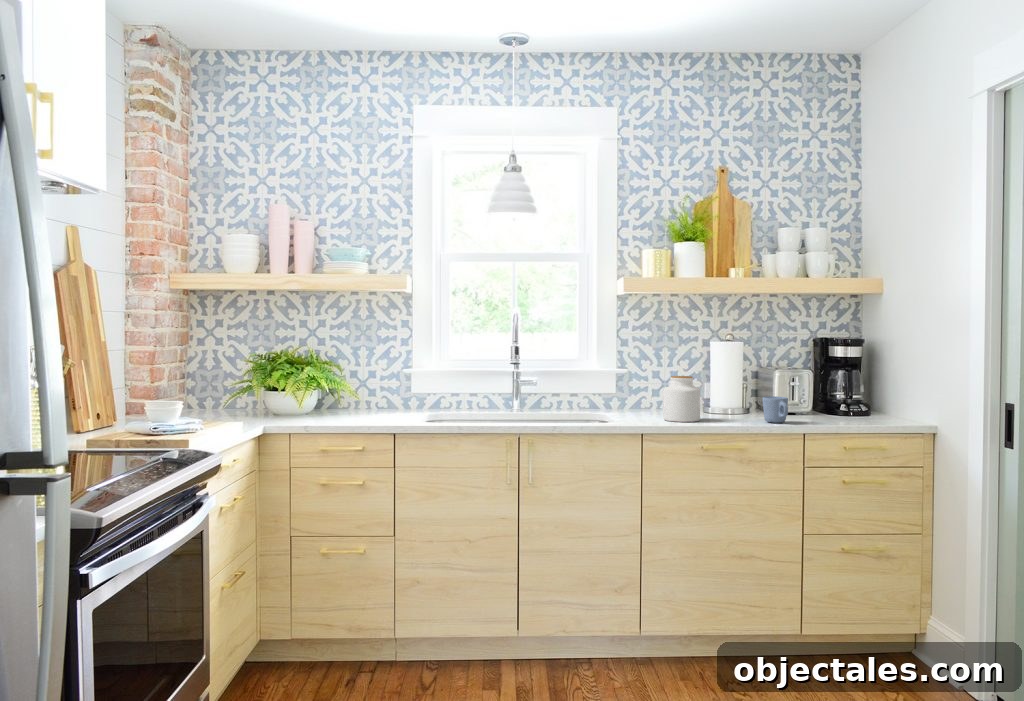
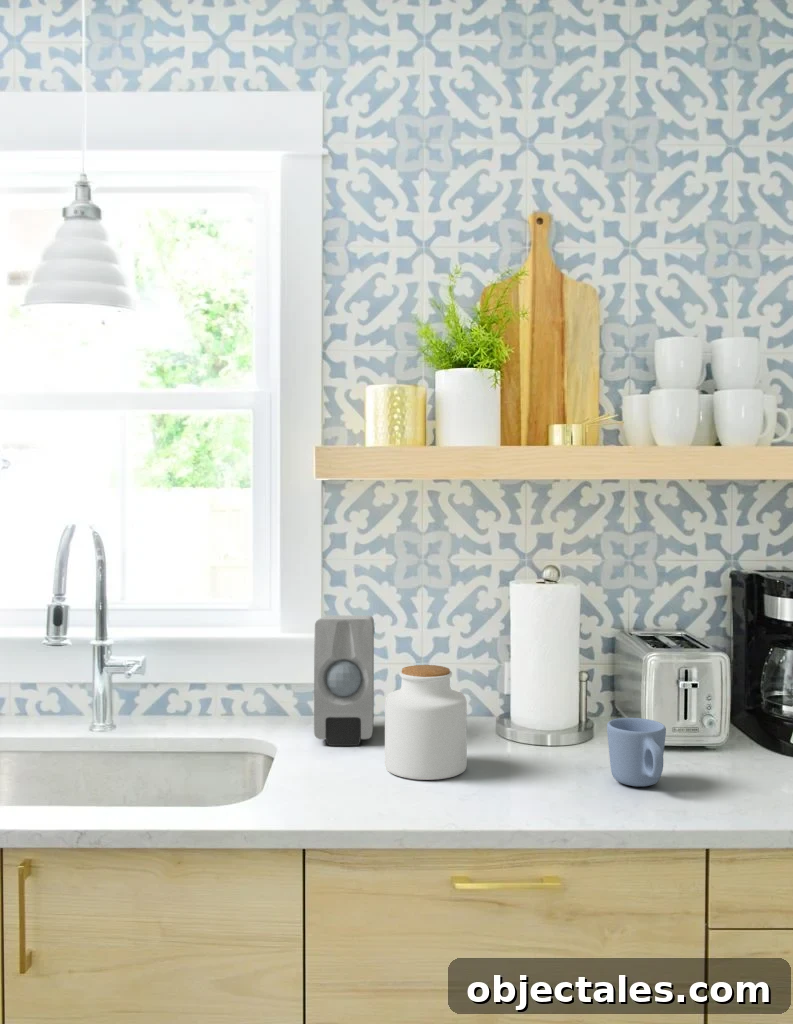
soap dispenser: none [619,358,651,416] -> present [314,615,374,746]

